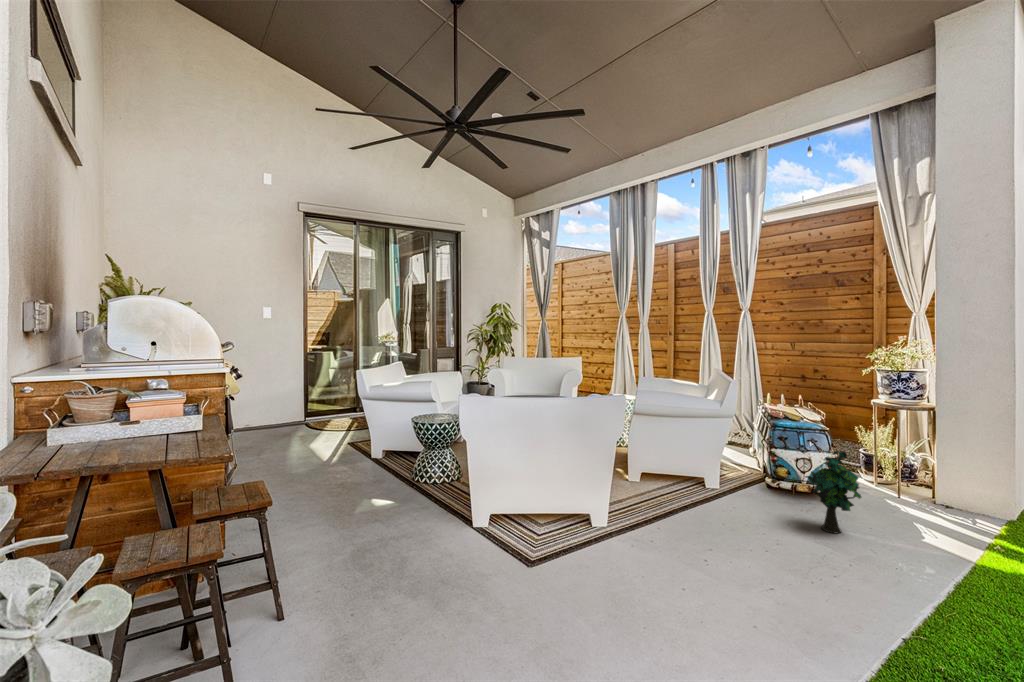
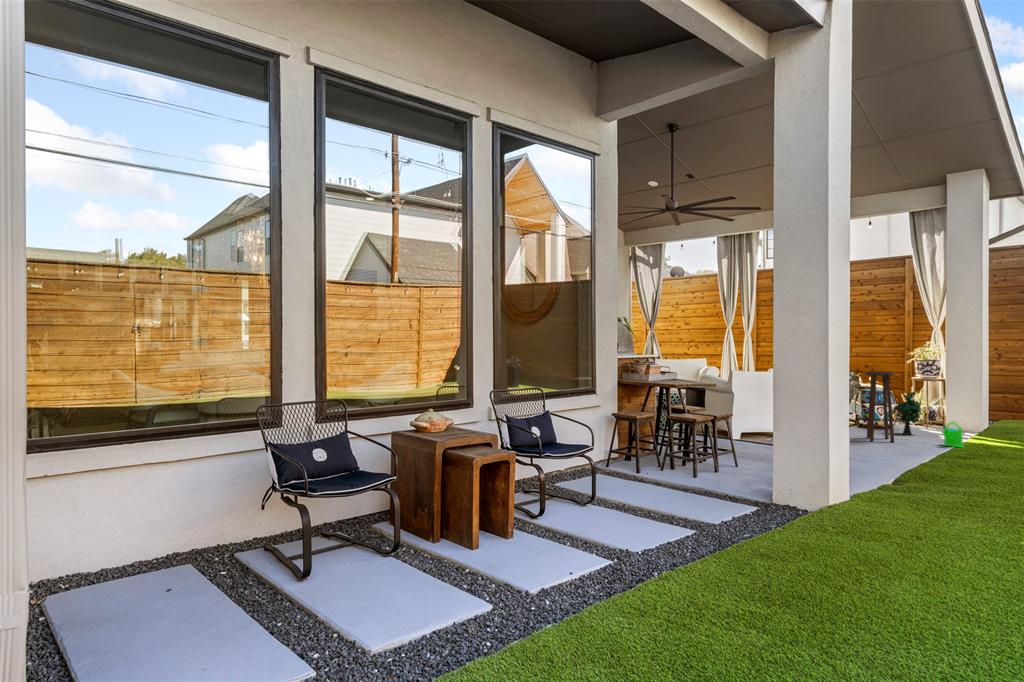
stool: none [721,421,780,576] -> present [865,371,895,442]
watering can: none [873,556,935,626] -> present [942,422,963,447]

